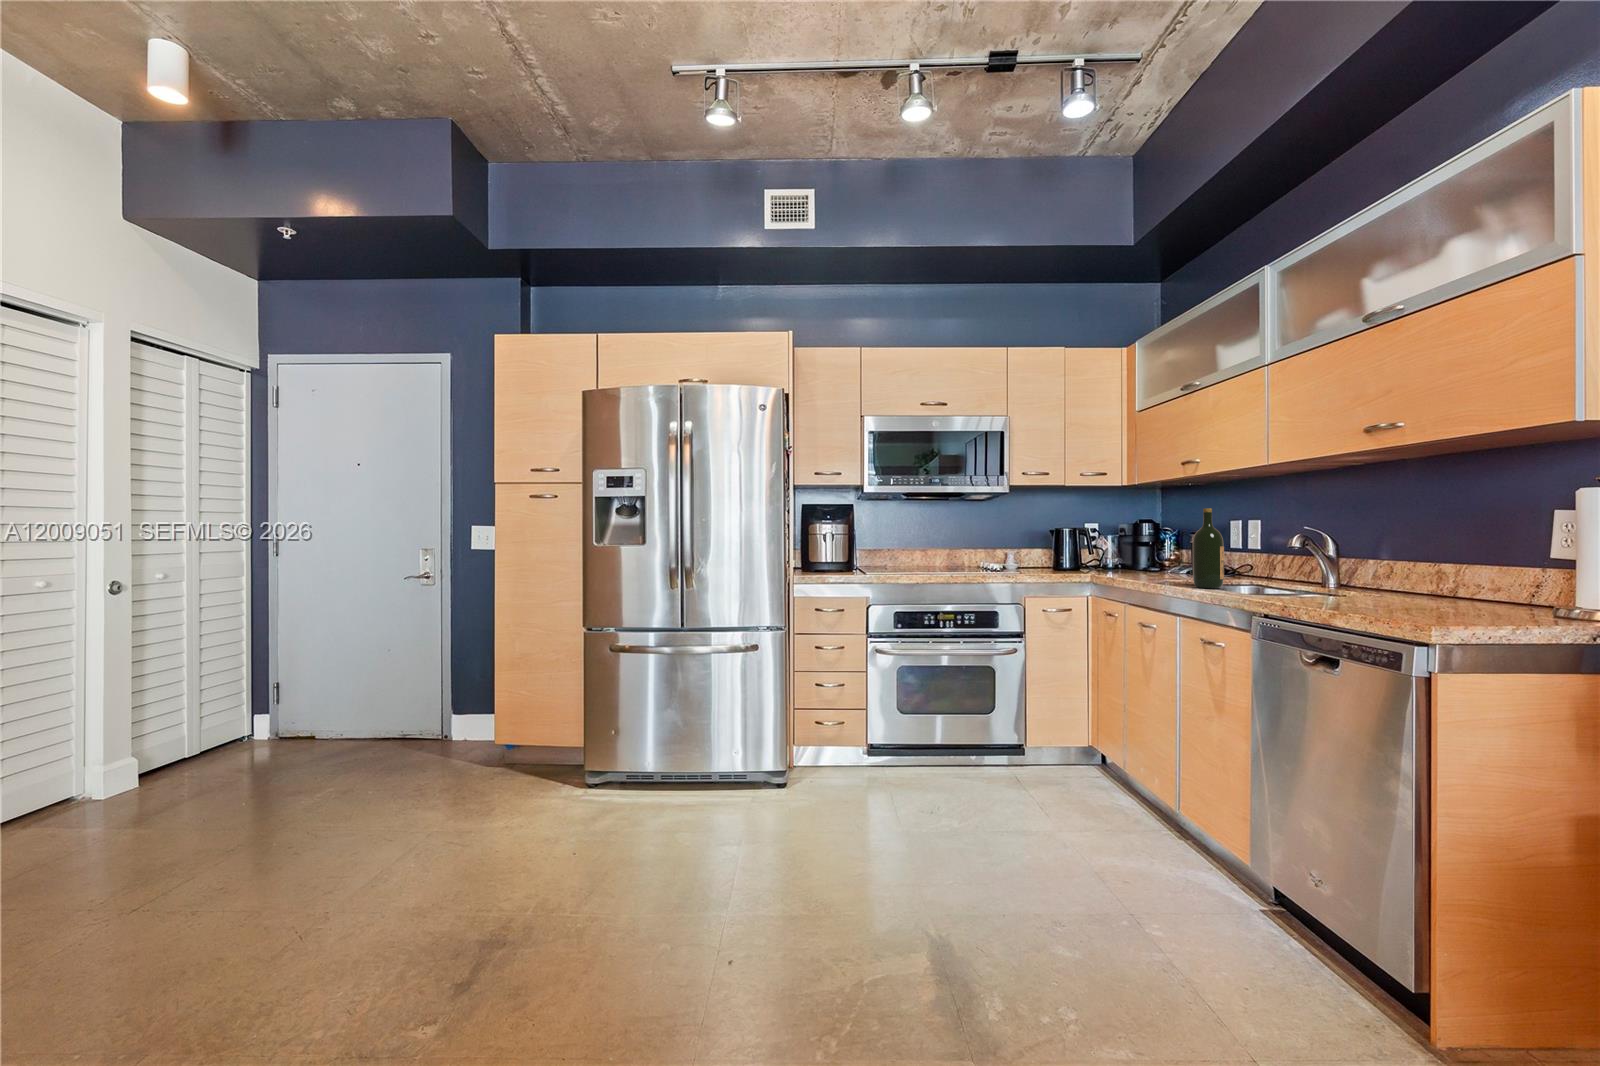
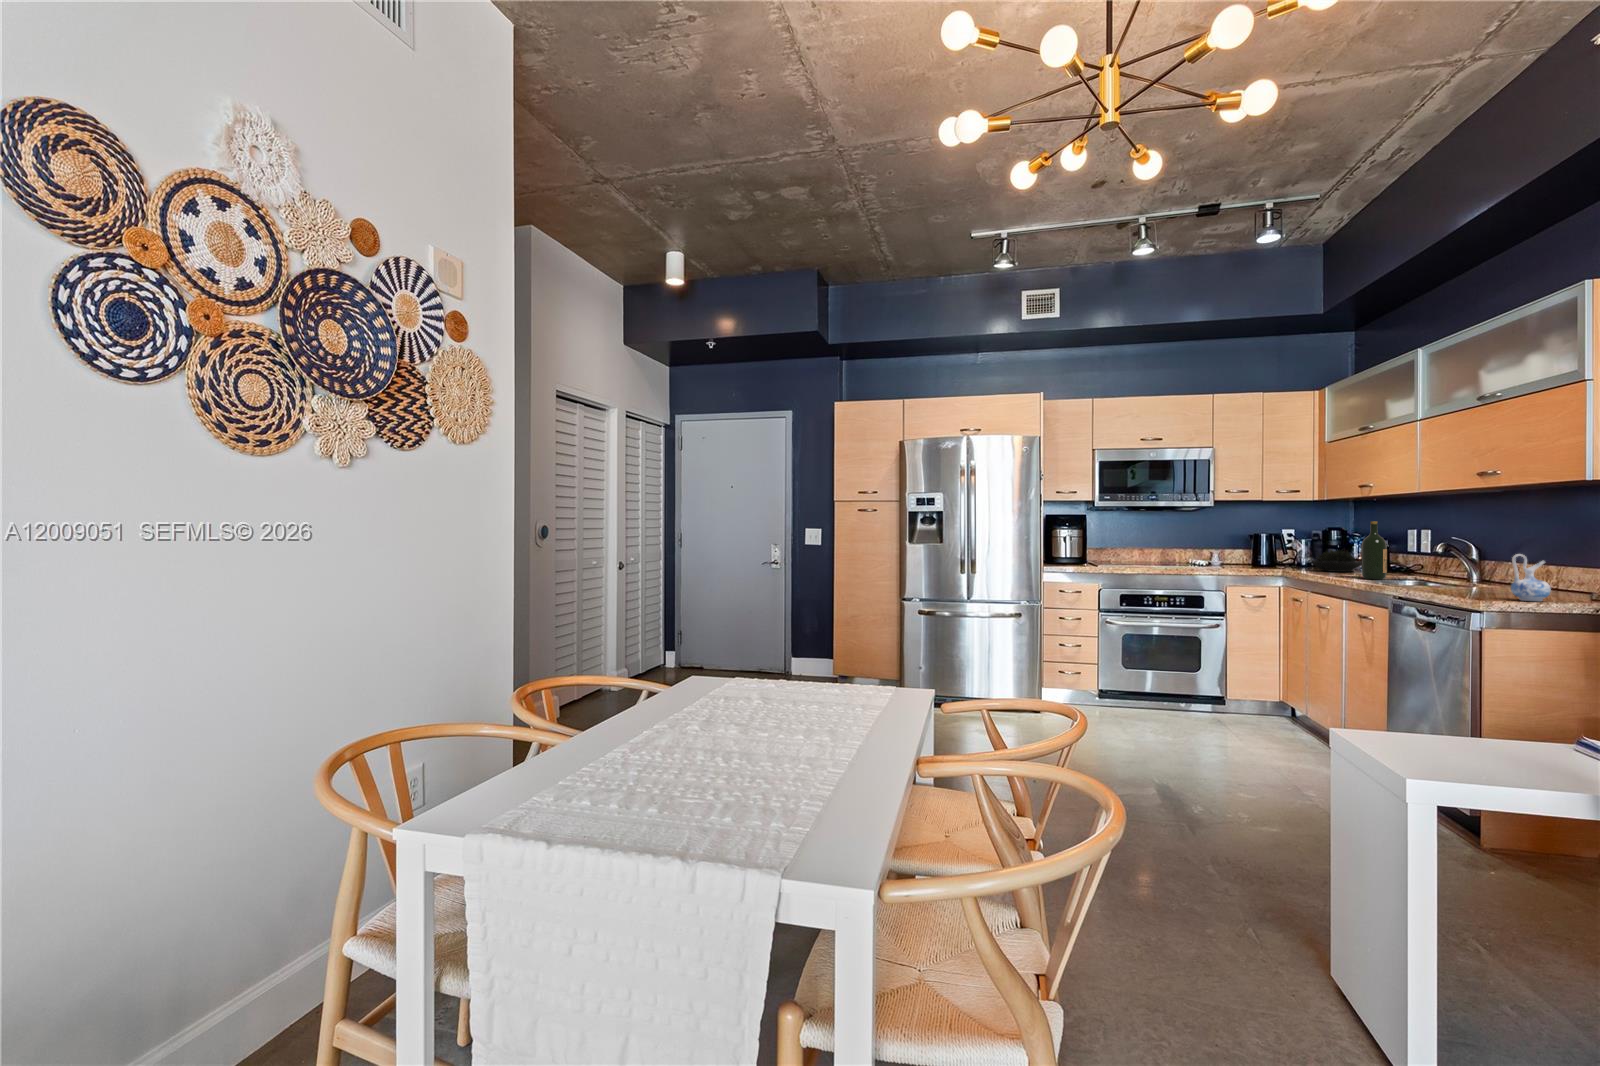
succulent plant: none [1124,547,1185,577] -> present [1312,549,1361,572]
ceramic pitcher: none [1433,552,1493,627] -> present [1511,554,1551,601]

